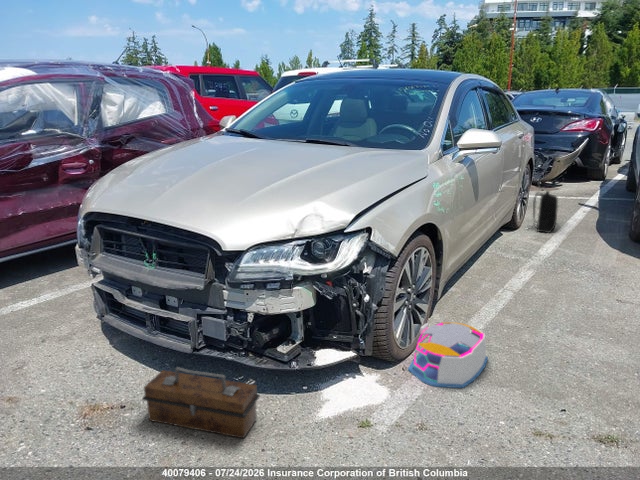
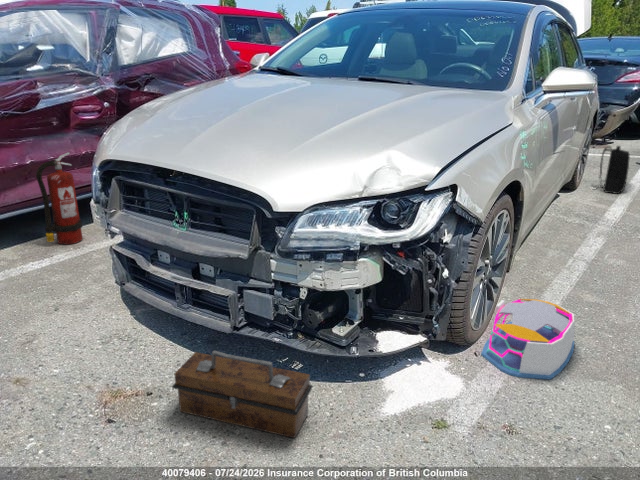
fire extinguisher: none [28,204,69,286] -> present [36,153,83,245]

